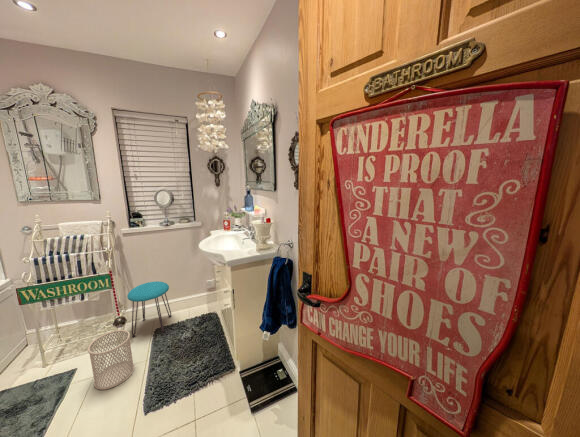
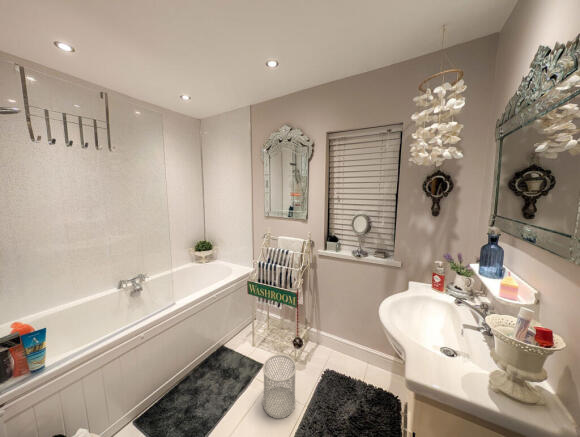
stool: present [127,281,171,337] -> none [307,312,348,380]

